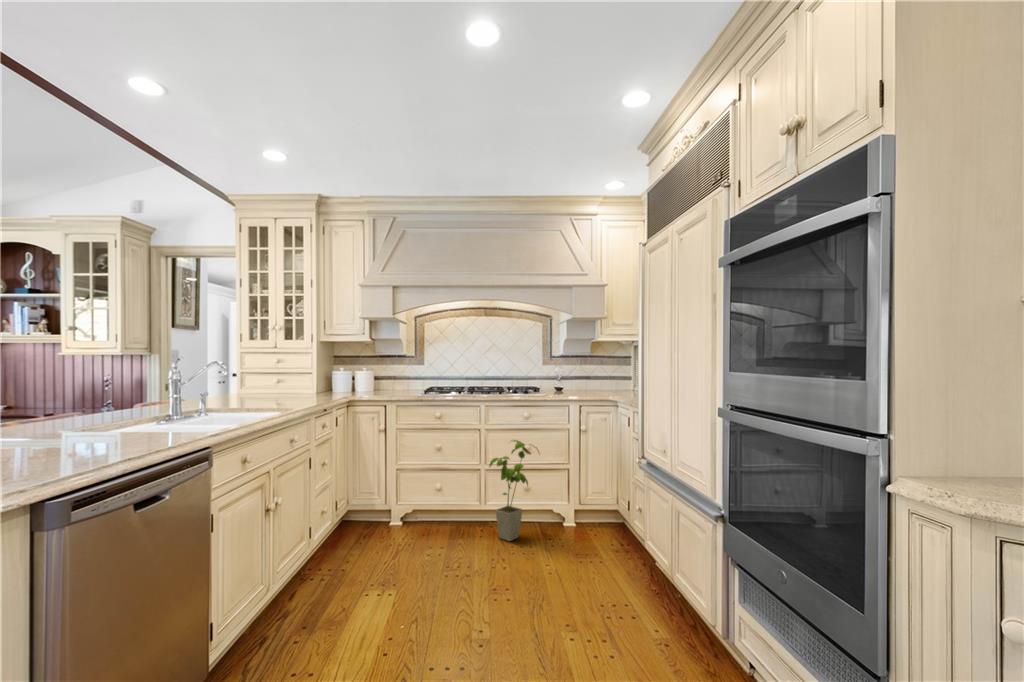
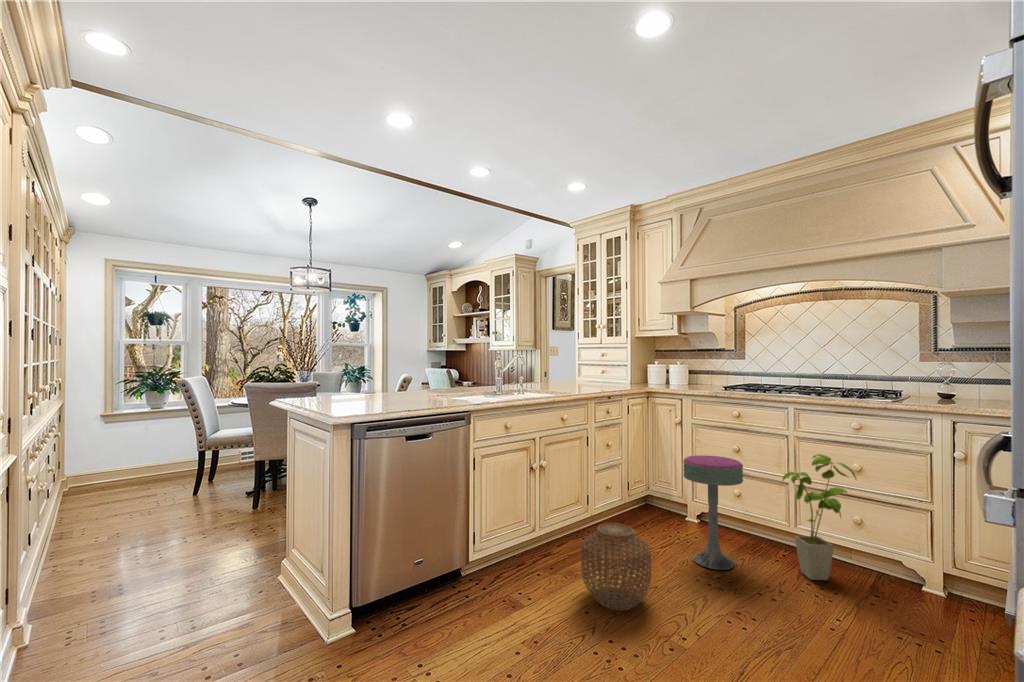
bar stool: none [415,455,466,561] -> present [683,455,743,570]
woven basket: none [362,544,438,640] -> present [581,523,651,610]

